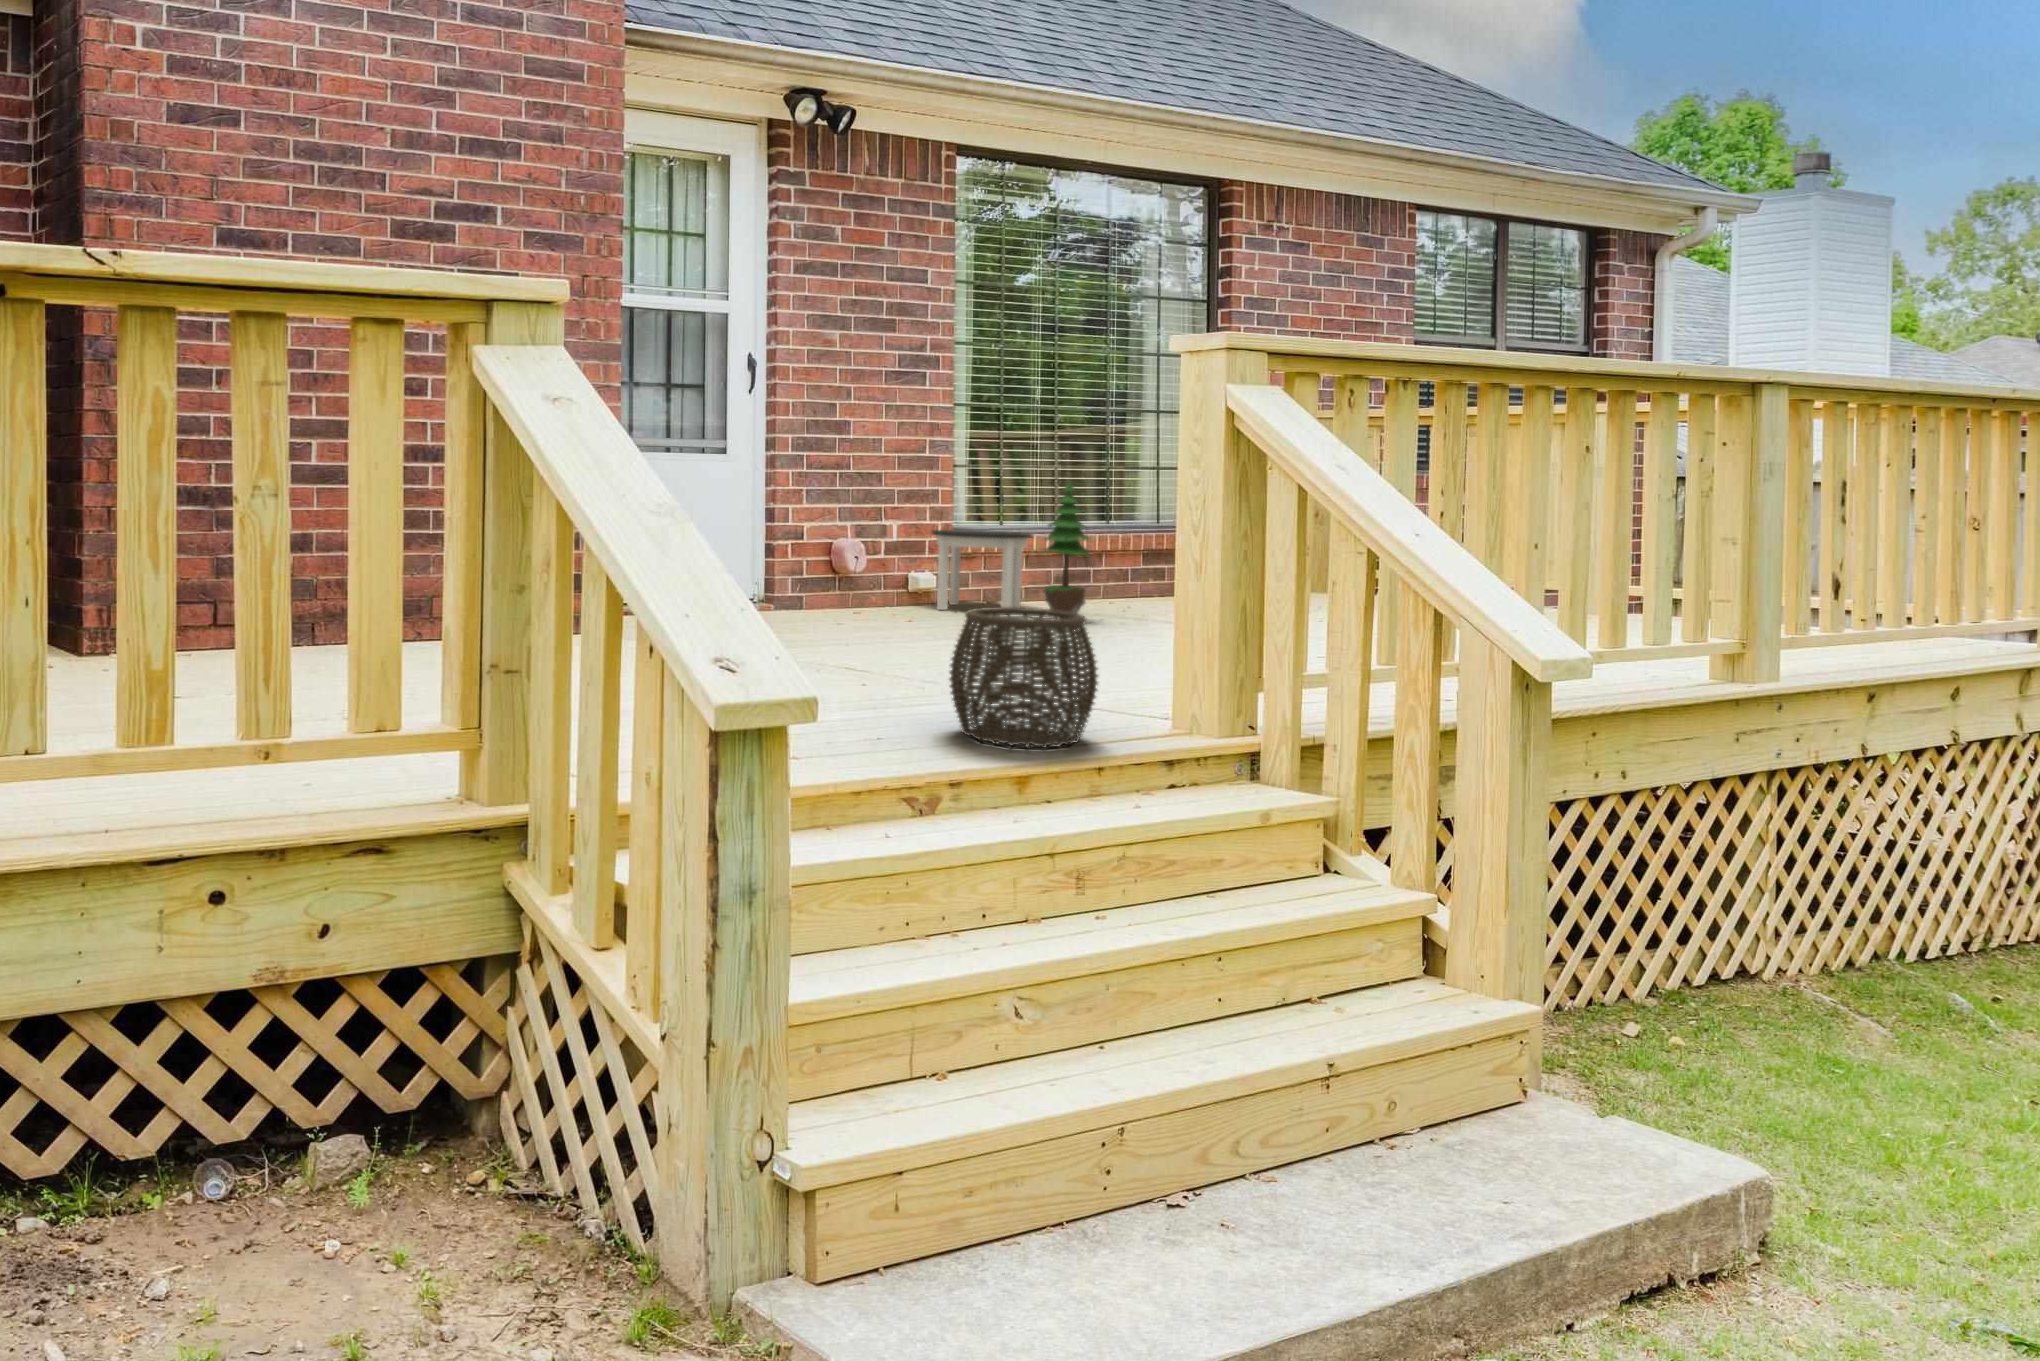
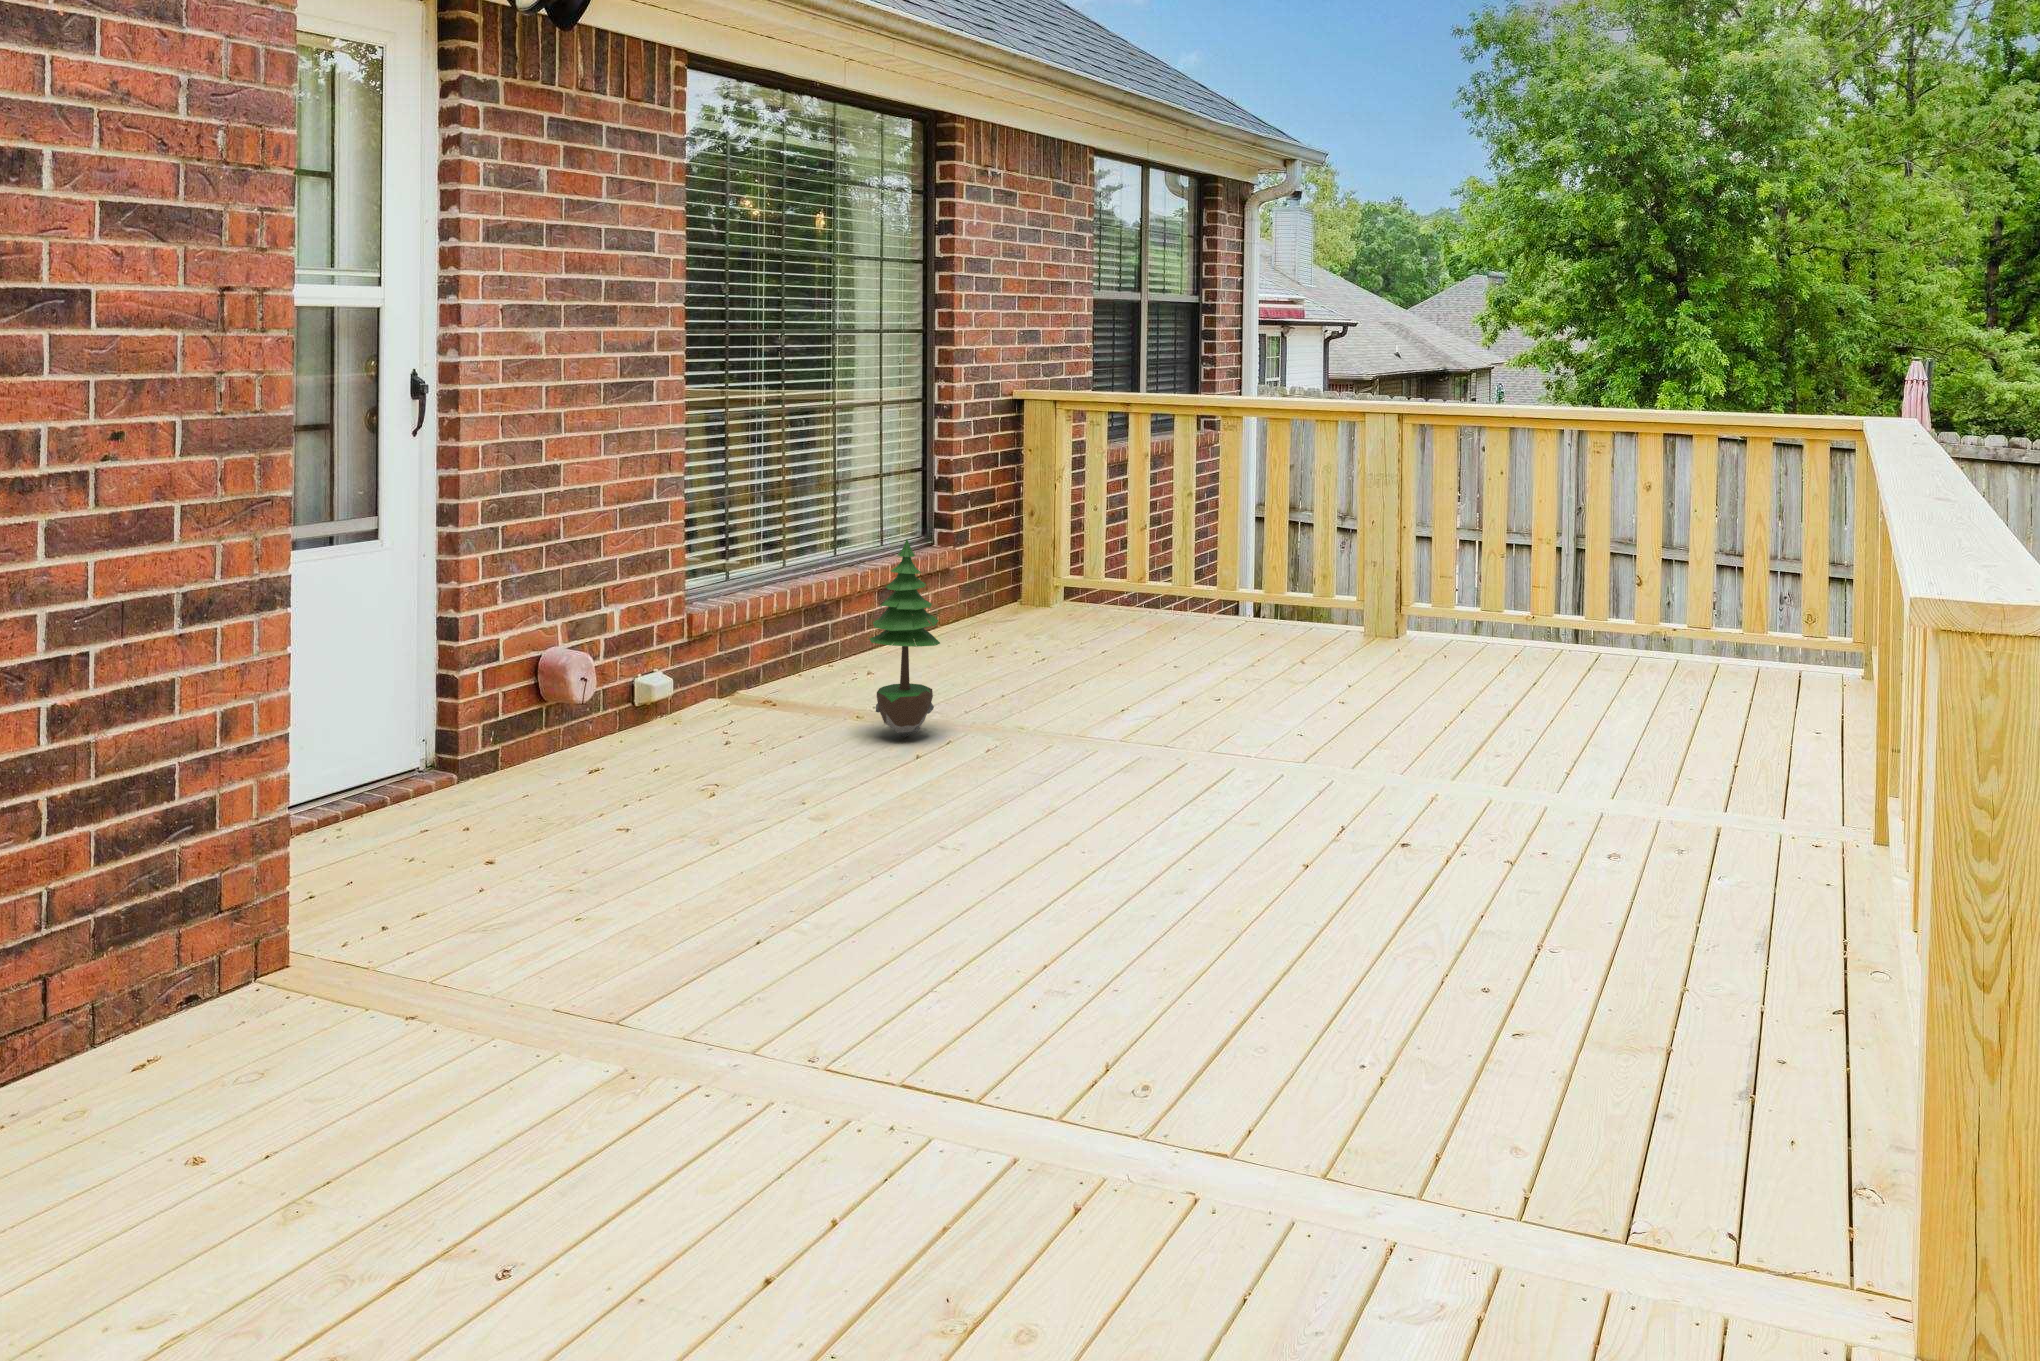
round table: present [931,530,1033,610] -> none [680,600,829,739]
woven basket: present [949,607,1098,747] -> none [1285,926,1526,1214]

